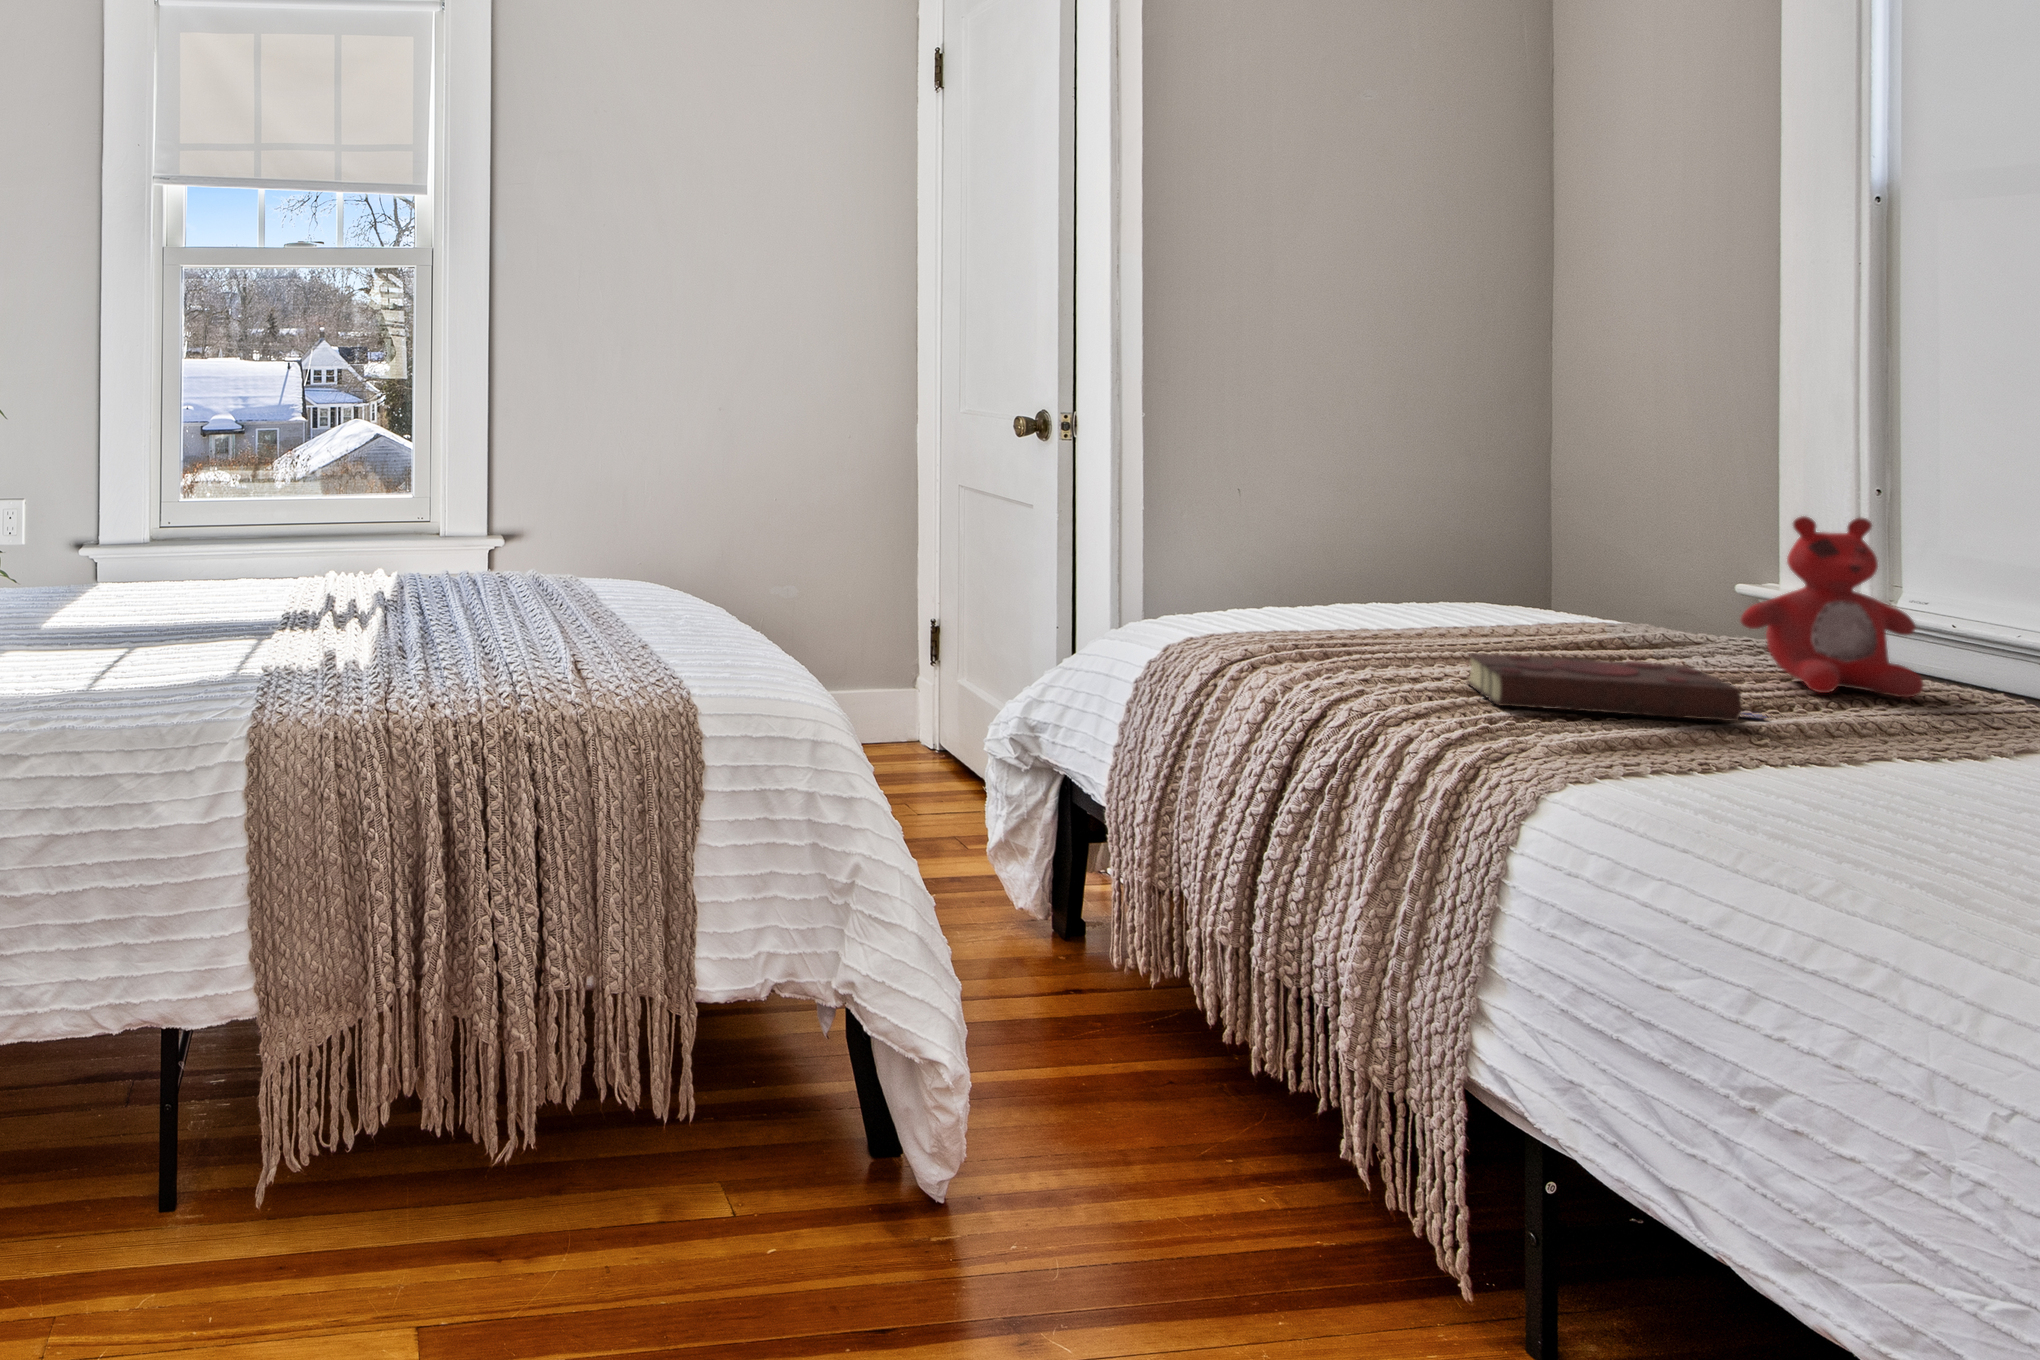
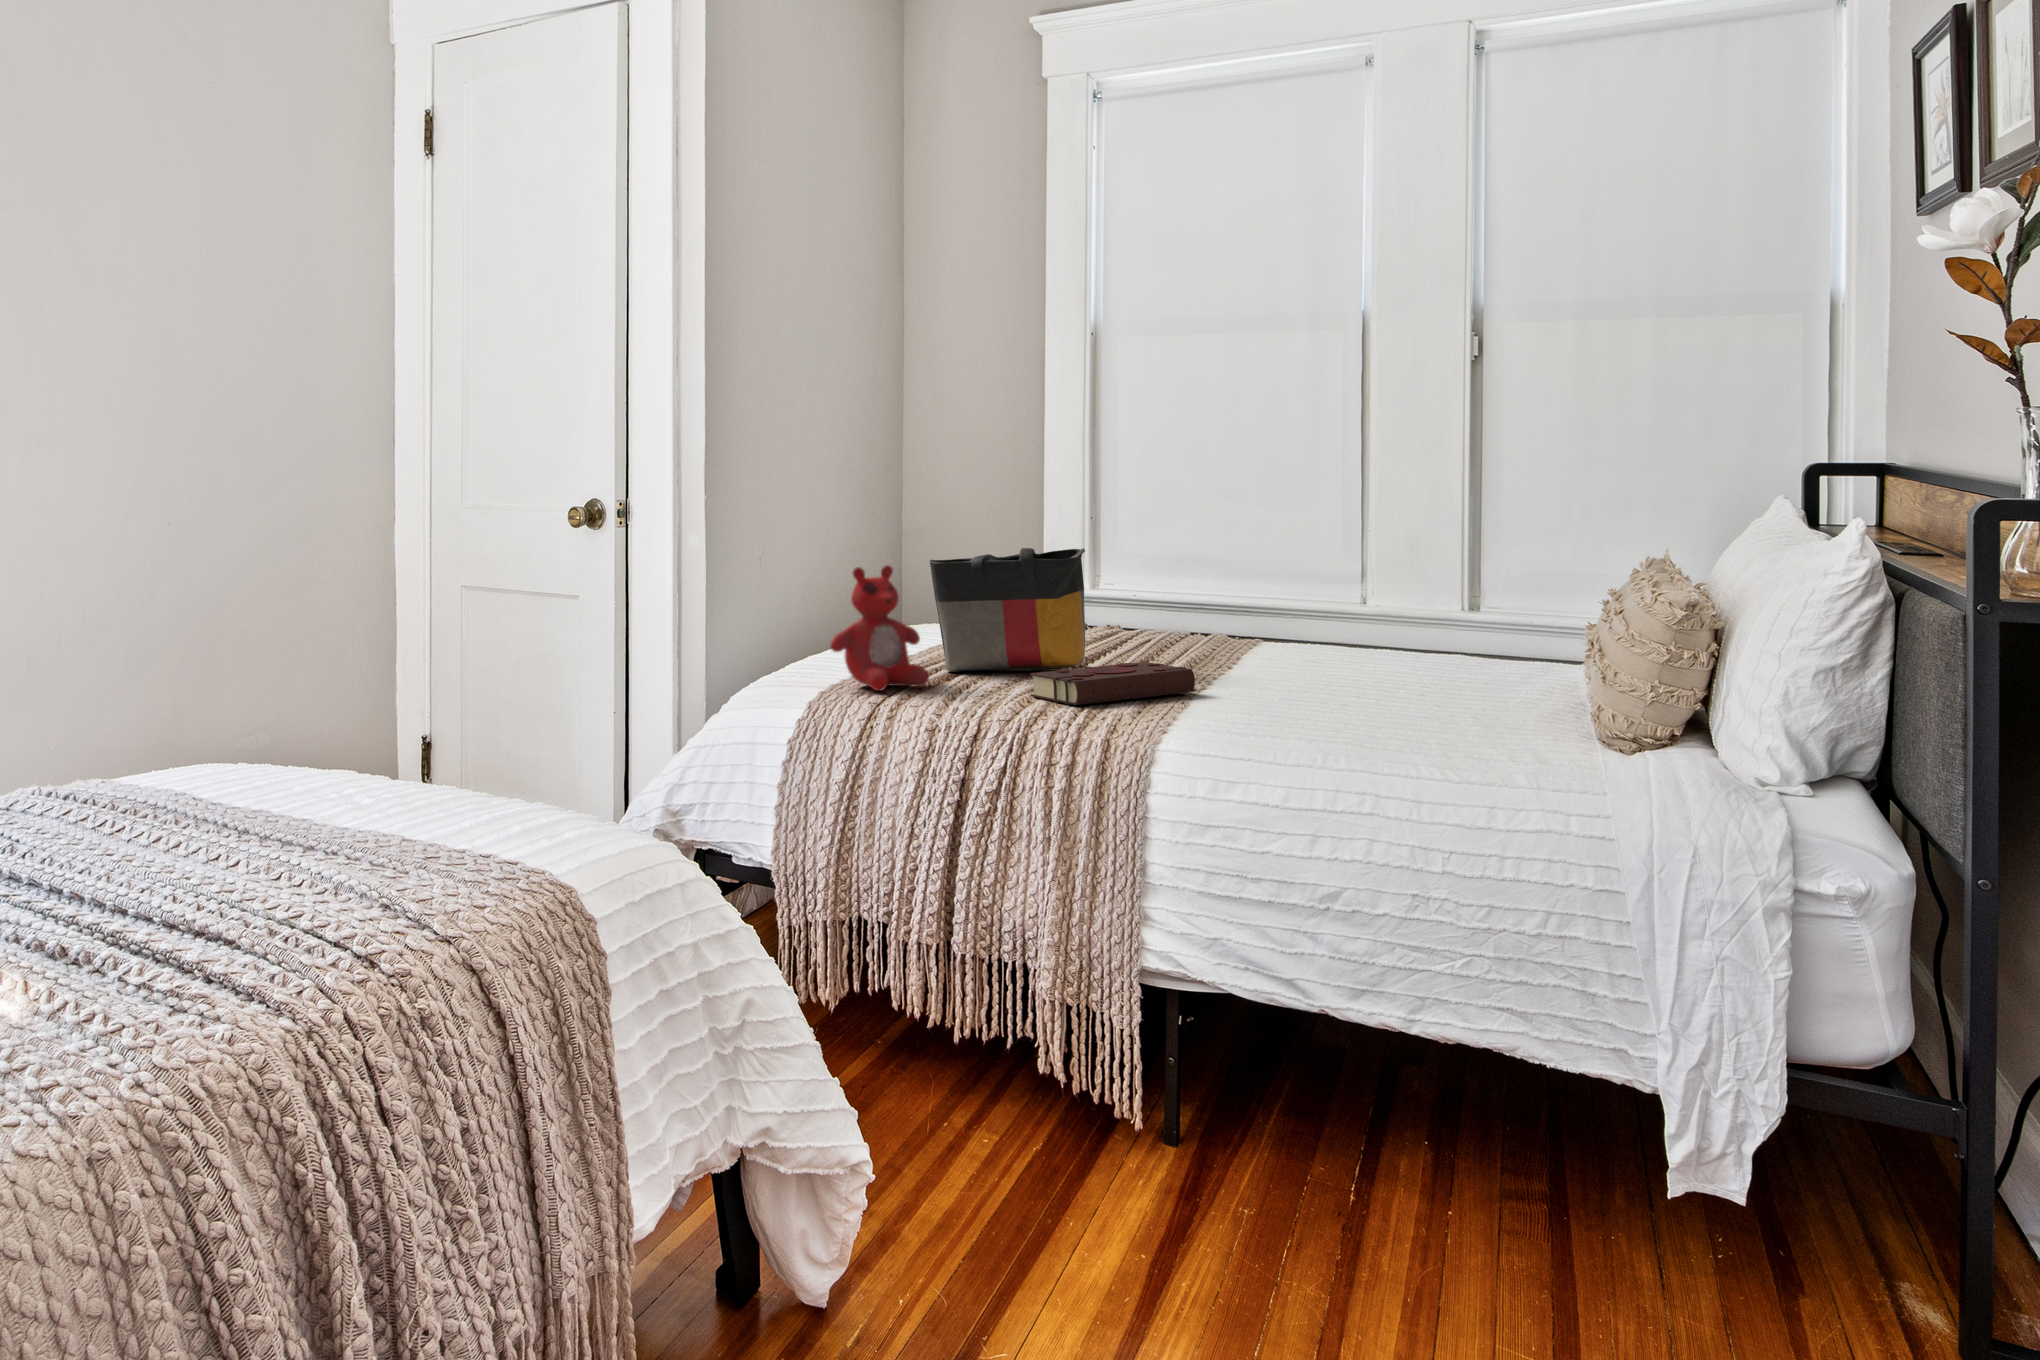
tote bag: none [1419,489,1654,656] -> present [930,548,1085,672]
stuffed bear: present [1741,516,1923,698] -> present [831,565,929,691]

